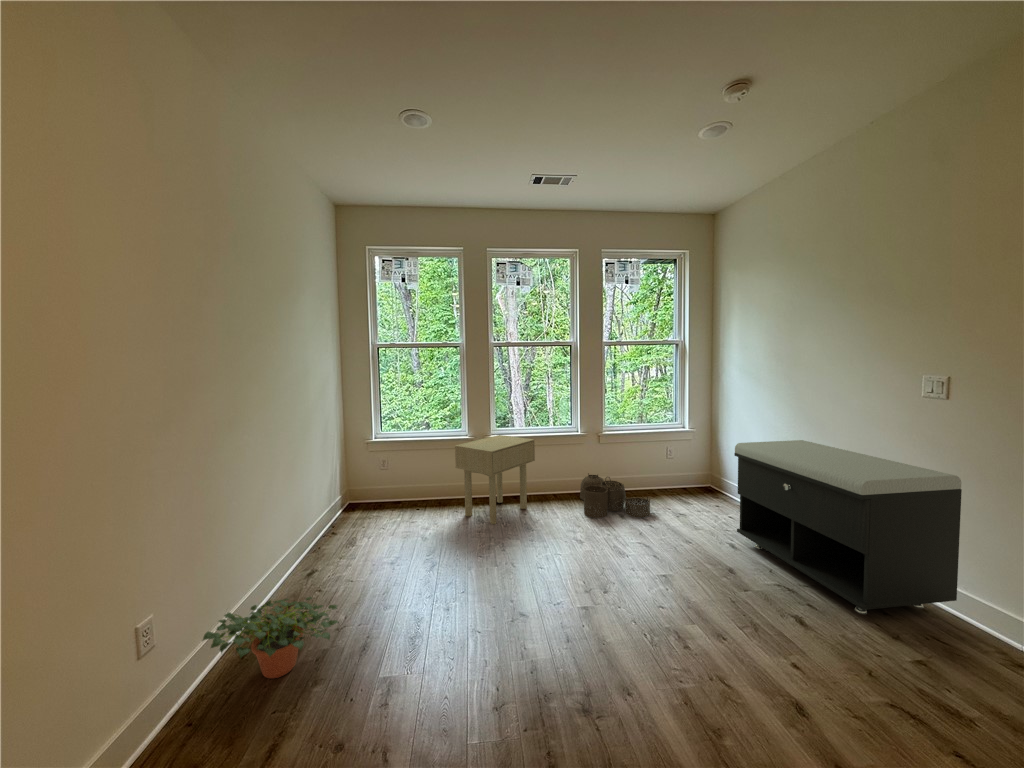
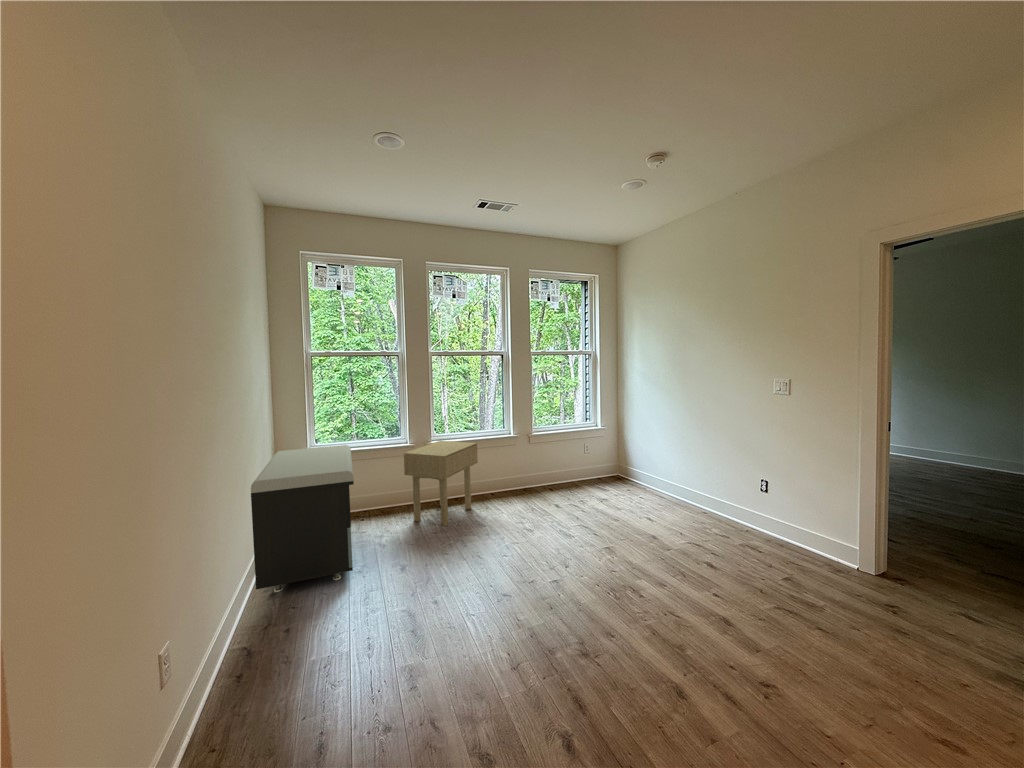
storage bench: present [734,440,962,614] -> present [251,445,354,593]
woven basket: present [580,473,650,518] -> none [516,471,580,510]
potted plant: present [203,597,338,678] -> none [215,609,351,691]

